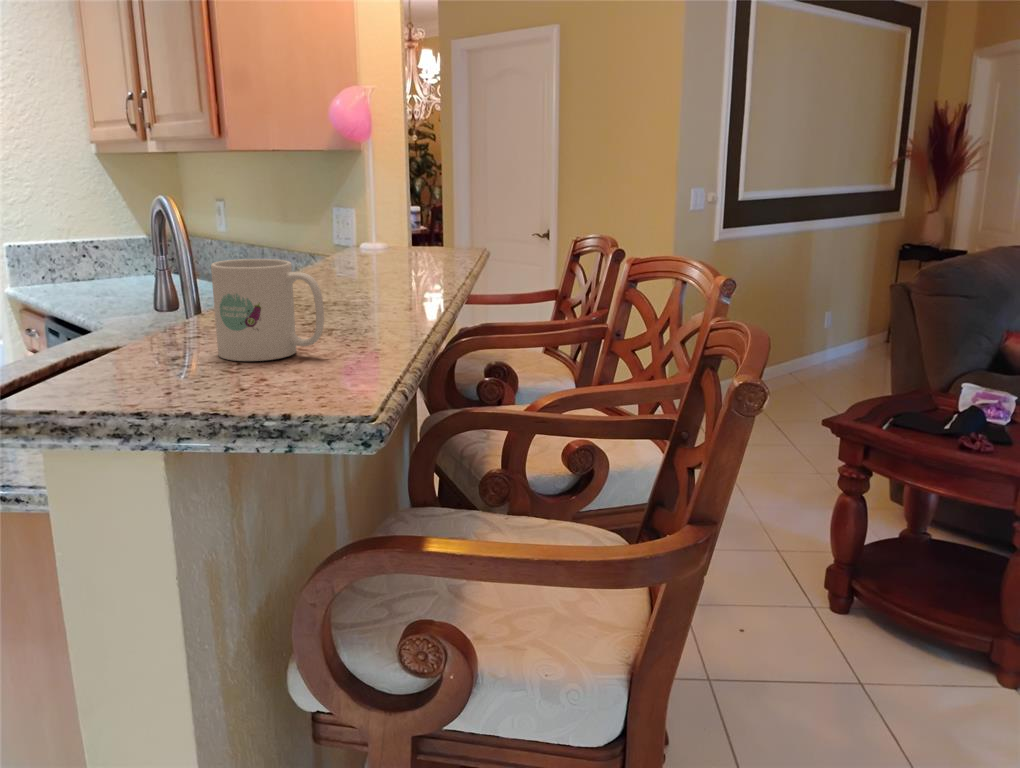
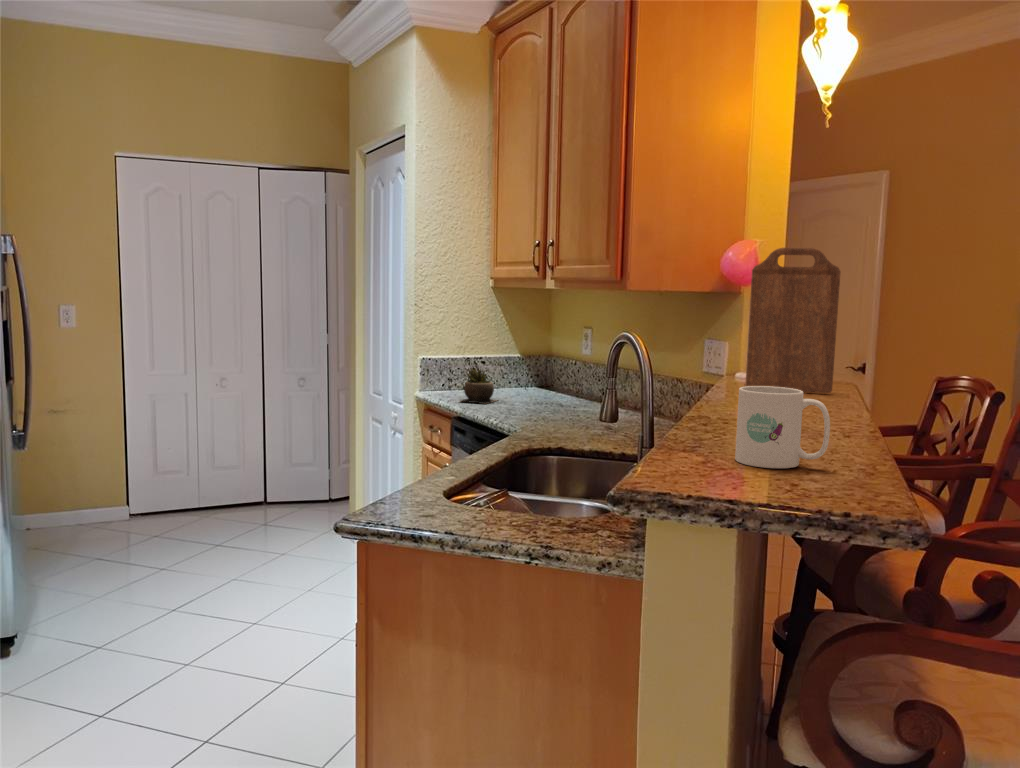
cutting board: none [341,98,438,264] -> present [746,248,841,393]
succulent plant: none [58,252,116,297] -> present [462,369,497,404]

